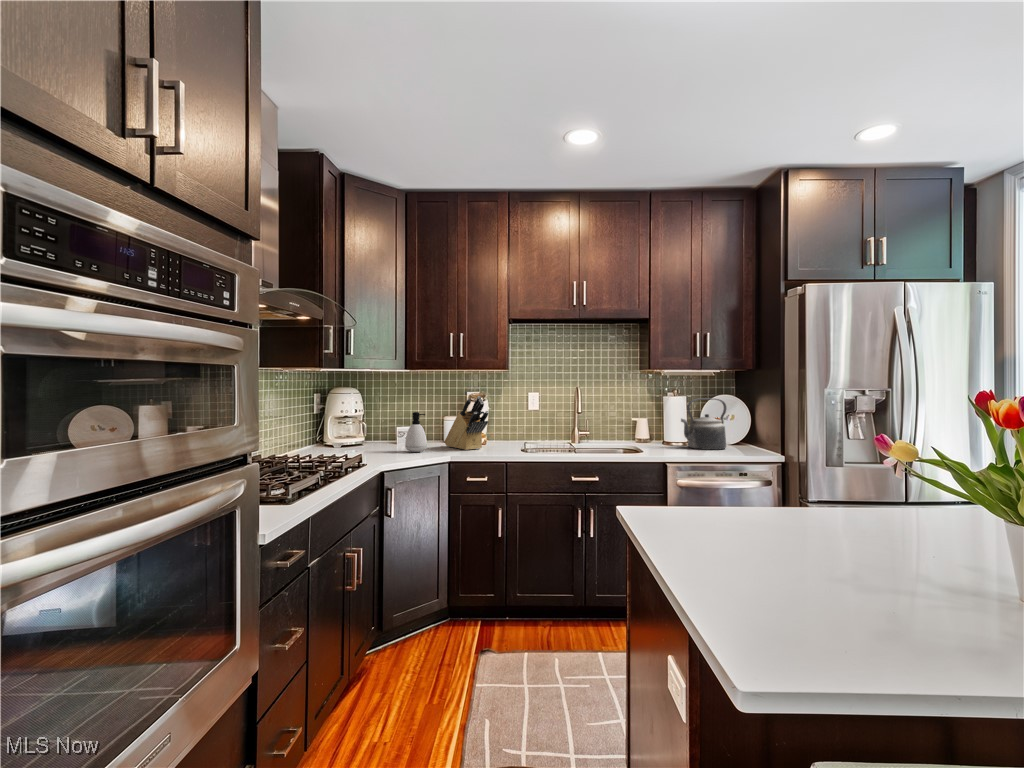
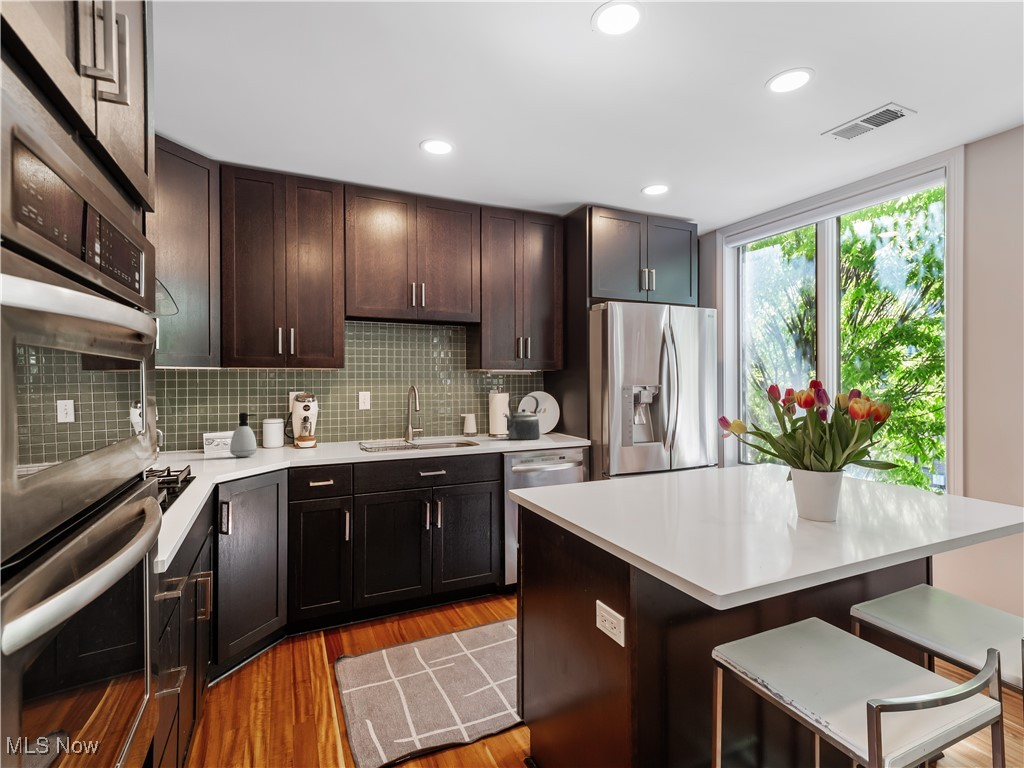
knife block: present [445,396,489,450] -> none [270,395,327,452]

